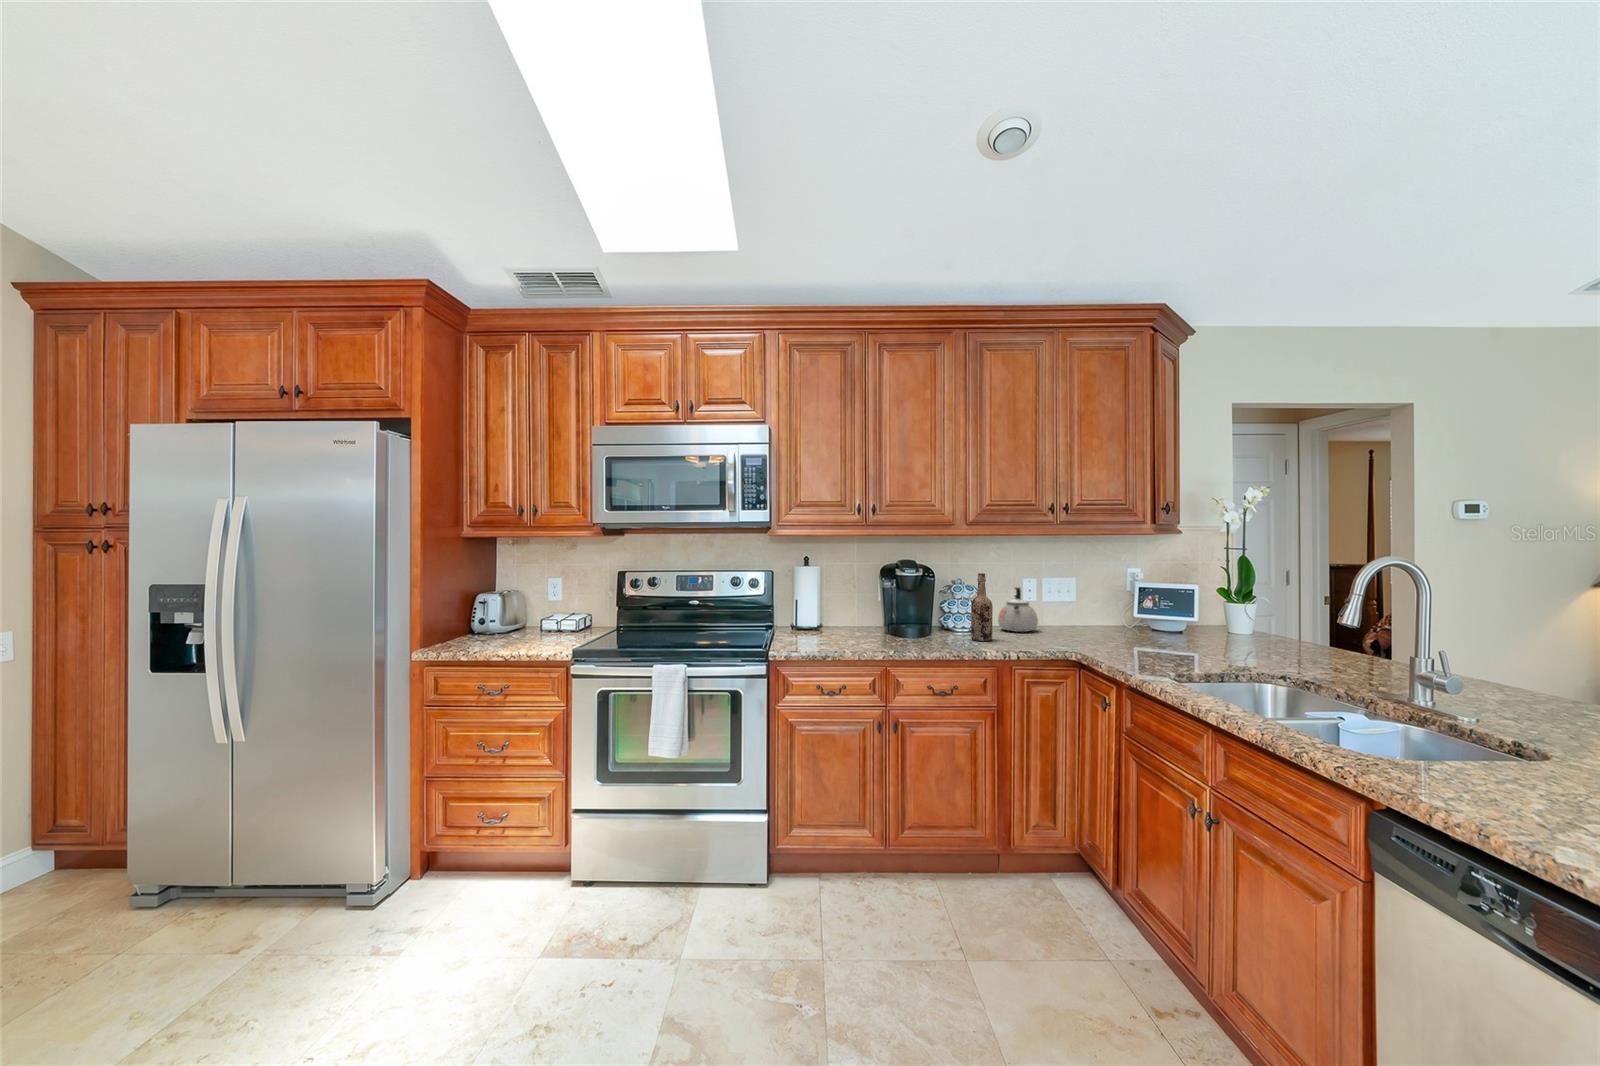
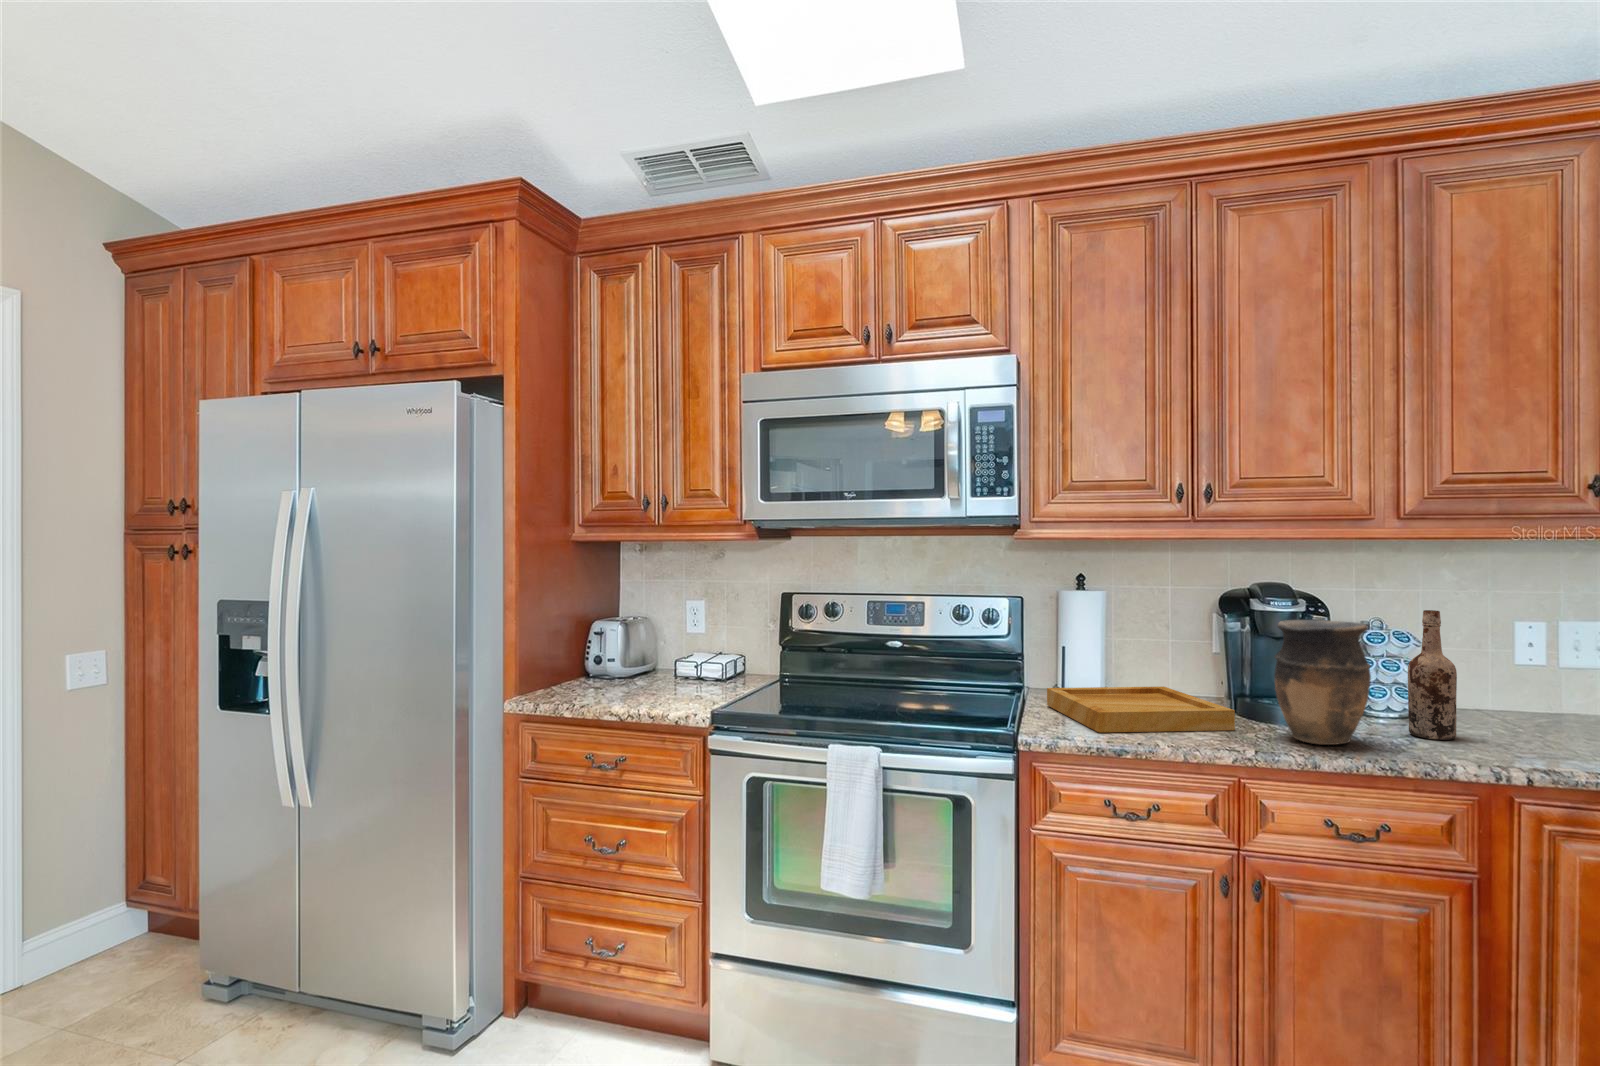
vase: none [906,580,951,647] -> present [1274,620,1371,745]
kettle: present [998,588,1038,632] -> none [1459,636,1551,723]
tray: none [787,622,887,648] -> present [1047,687,1235,732]

